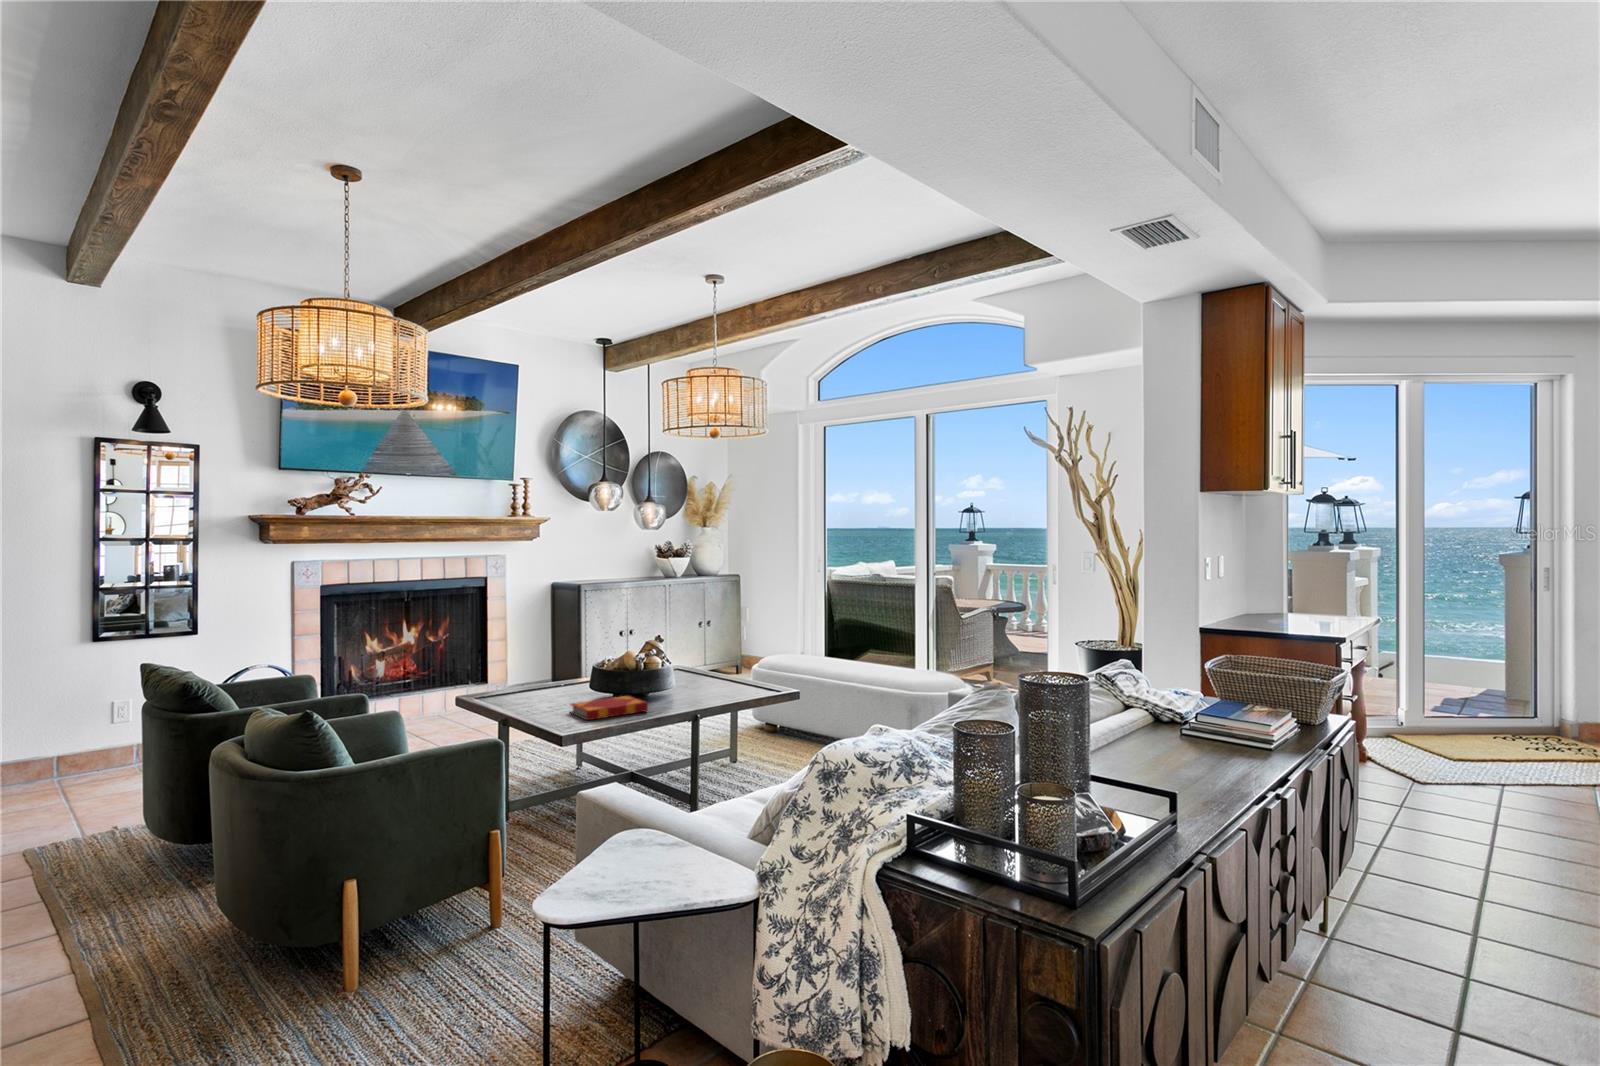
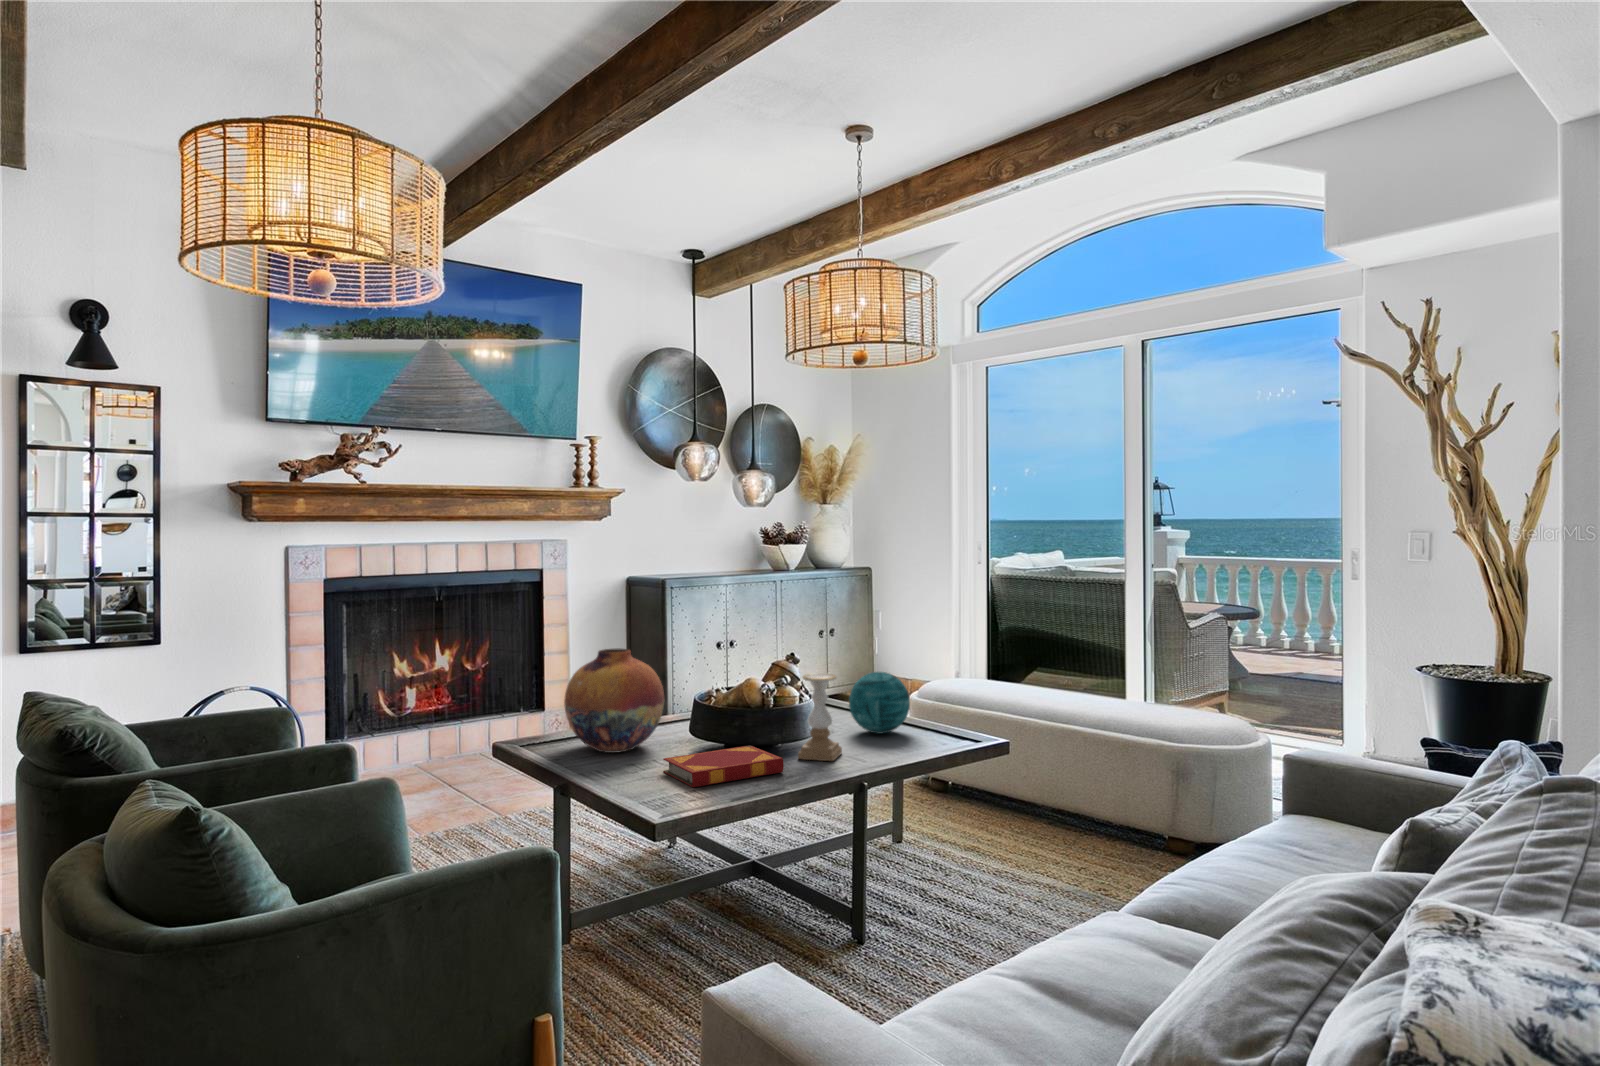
vase: none [504,633,571,702] -> present [564,648,664,753]
candle holder: none [659,648,689,705] -> present [798,673,842,761]
decorative orb: none [698,648,738,688] -> present [849,672,910,734]

